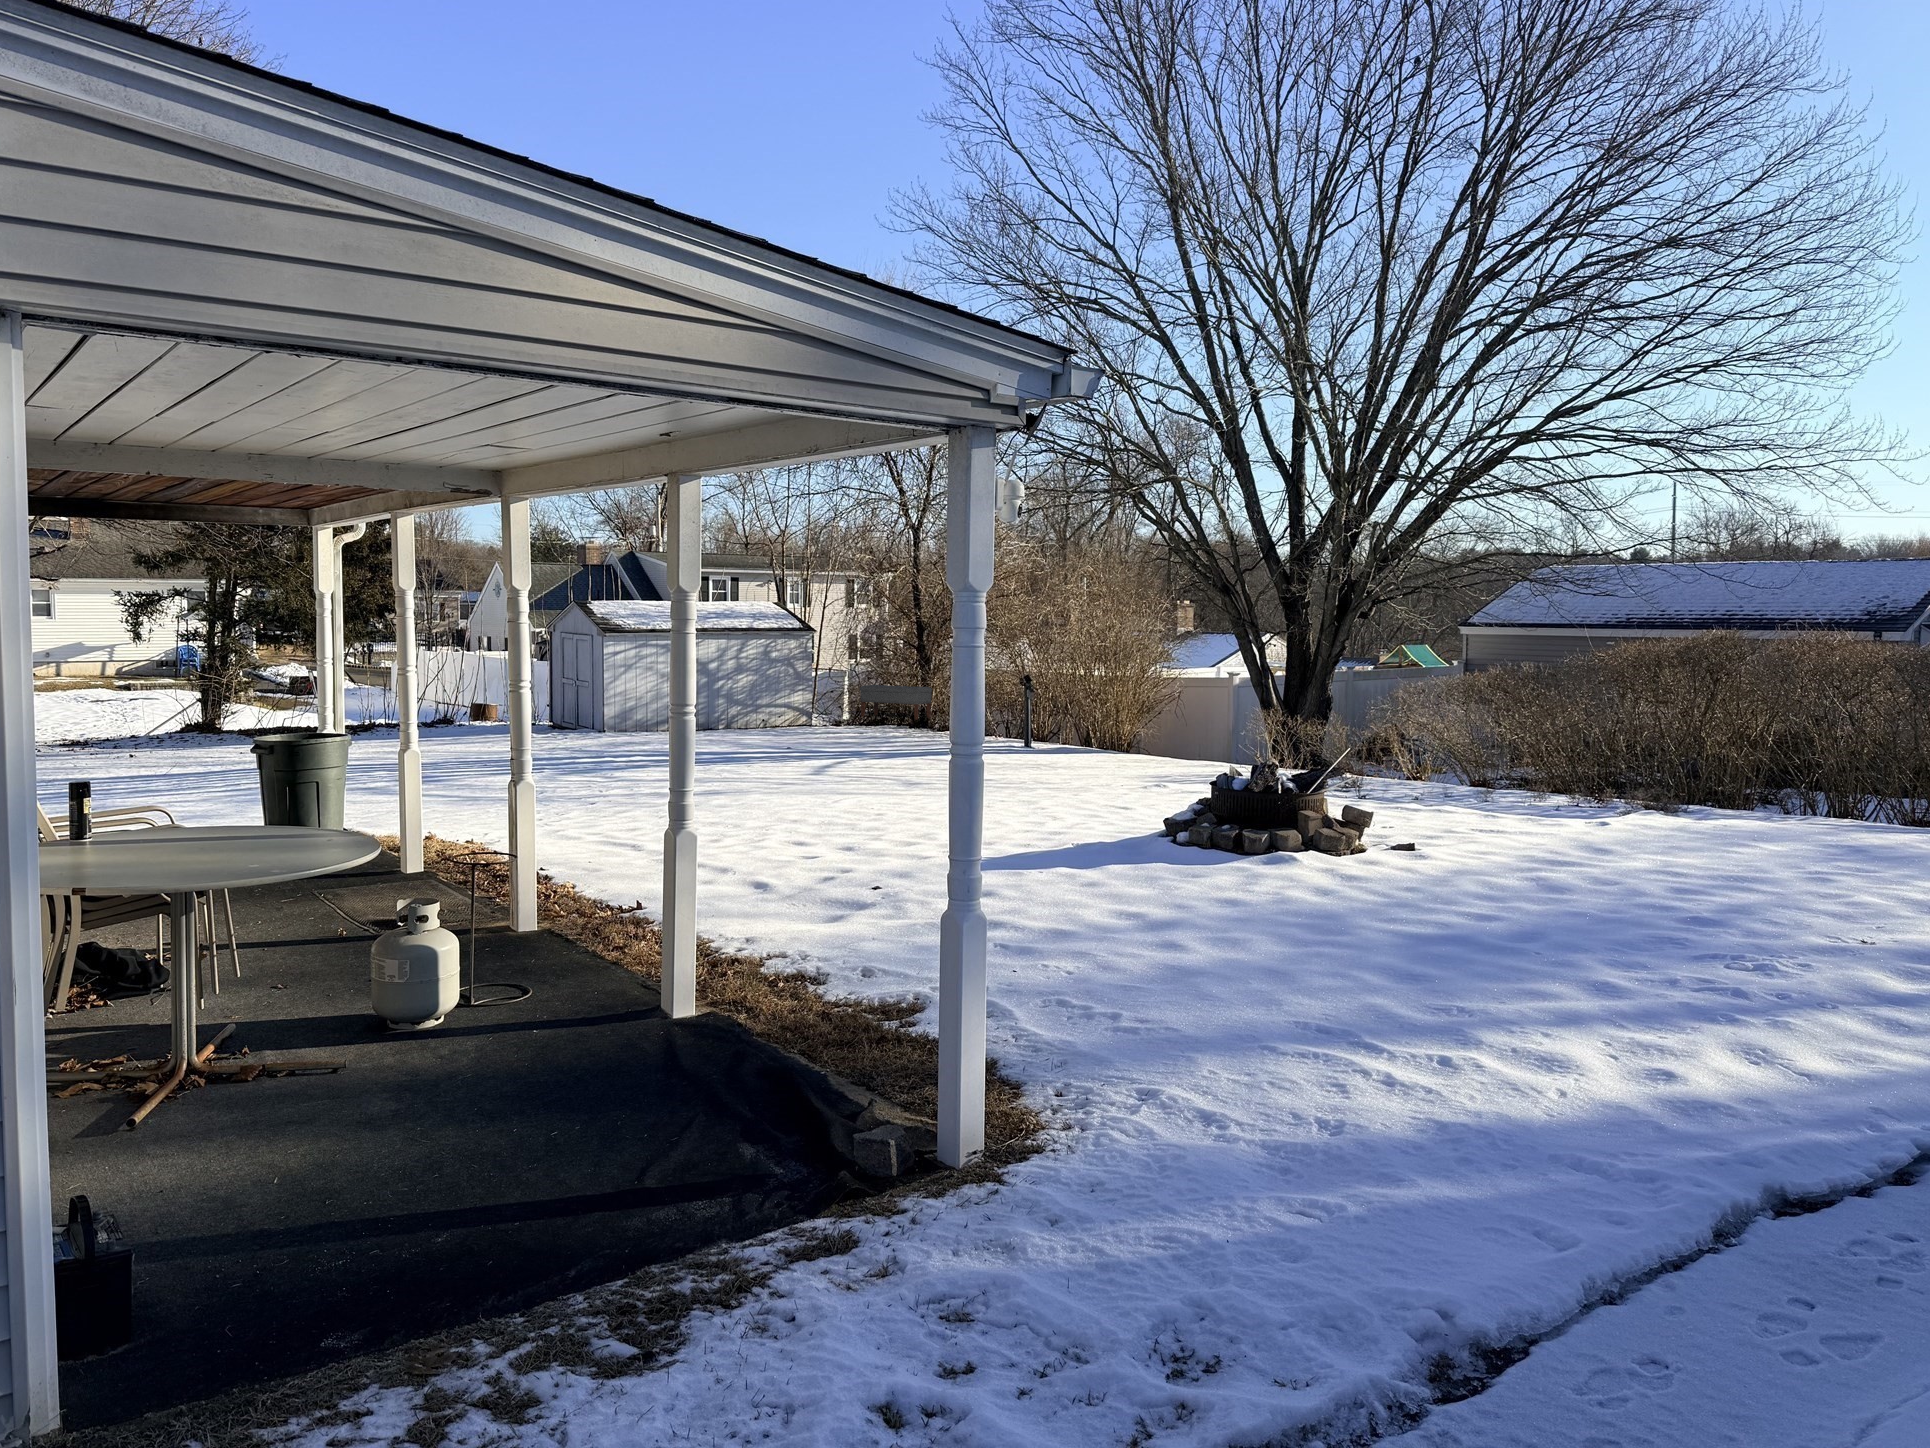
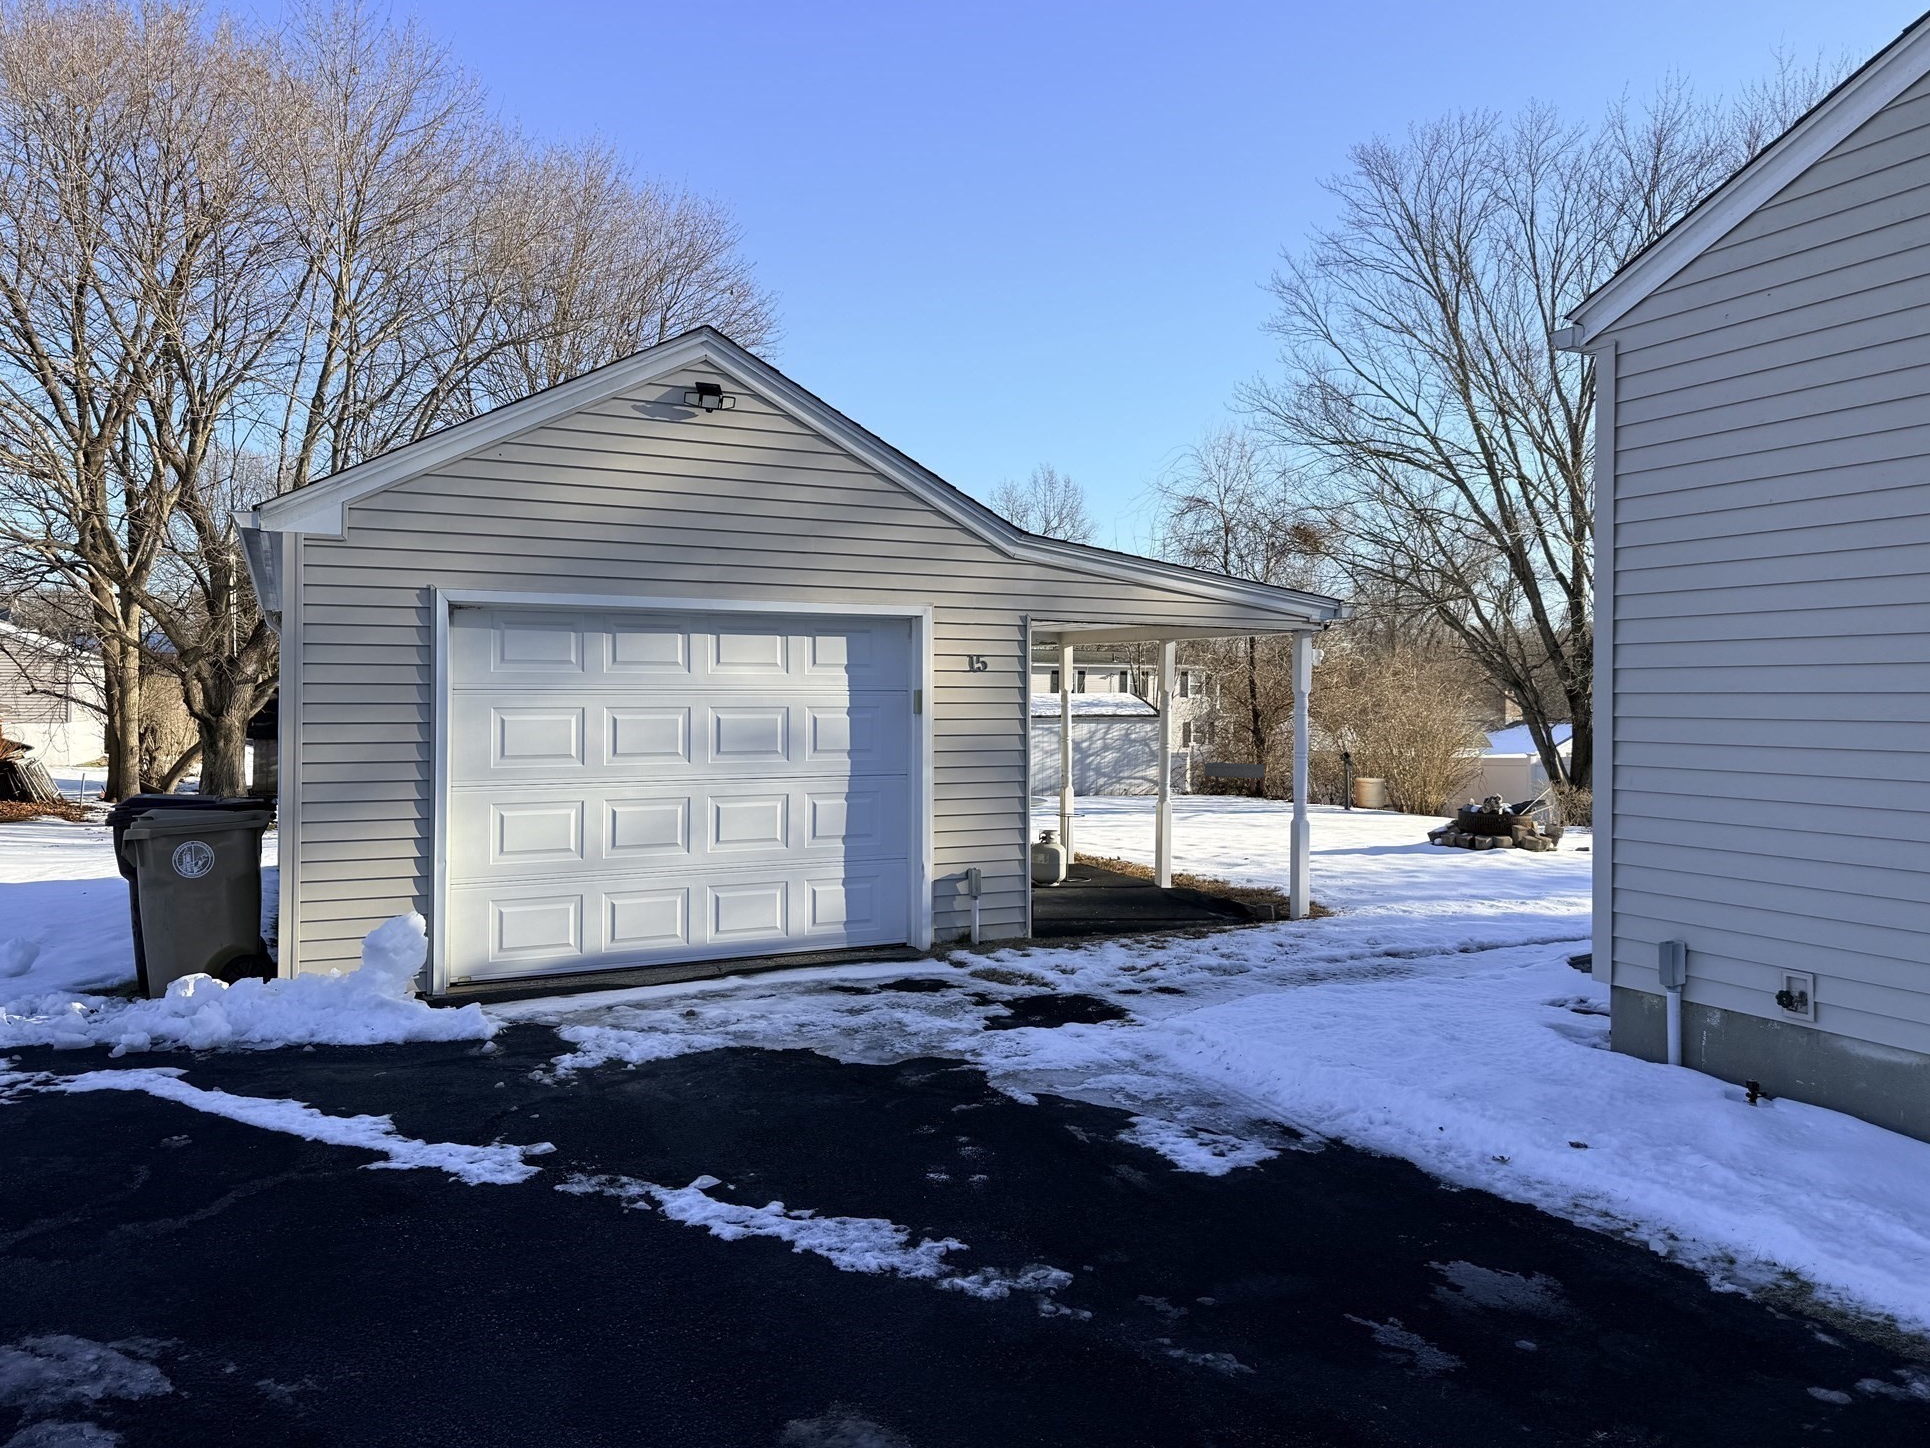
woven basket: none [1039,707,1078,747] -> present [1355,778,1386,808]

